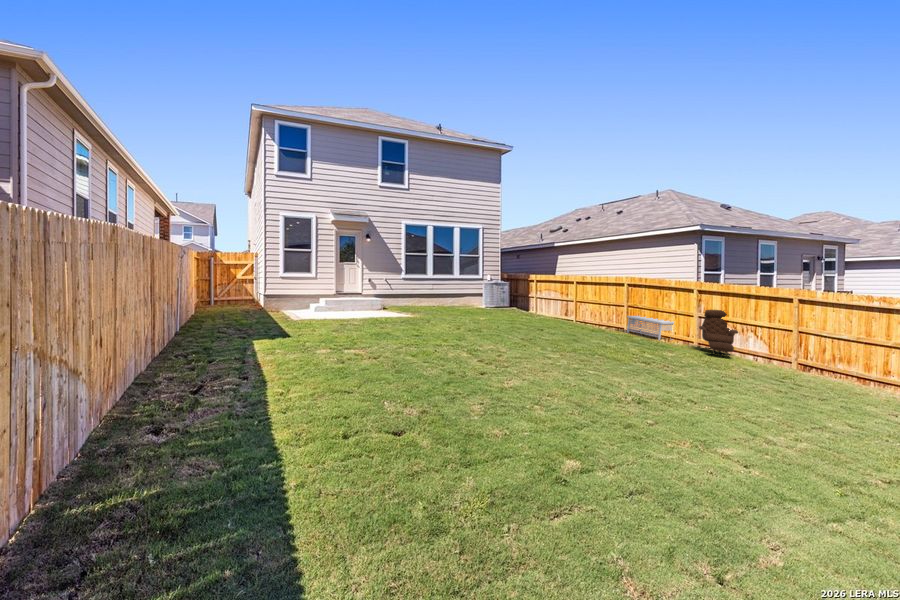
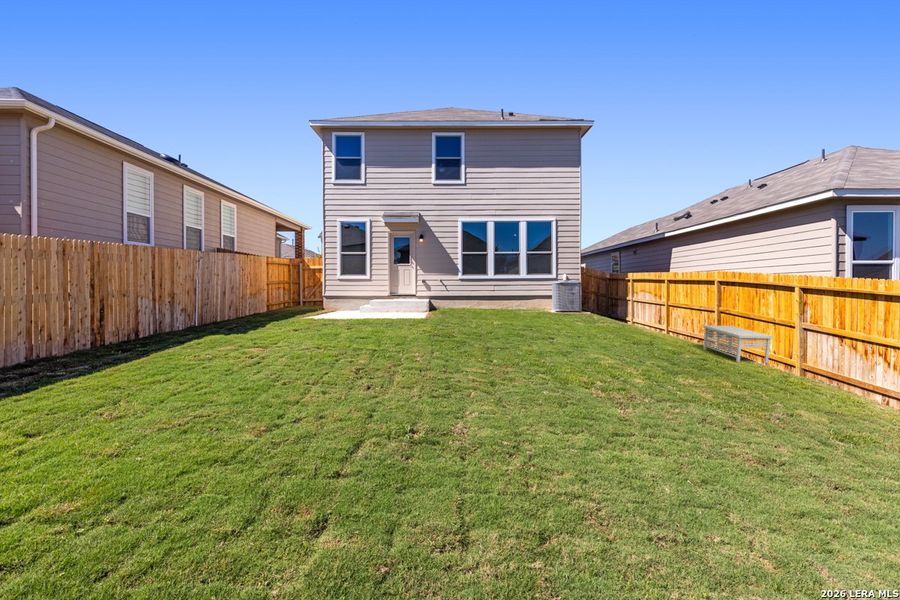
lounge chair: present [699,310,738,358] -> none [785,317,858,397]

